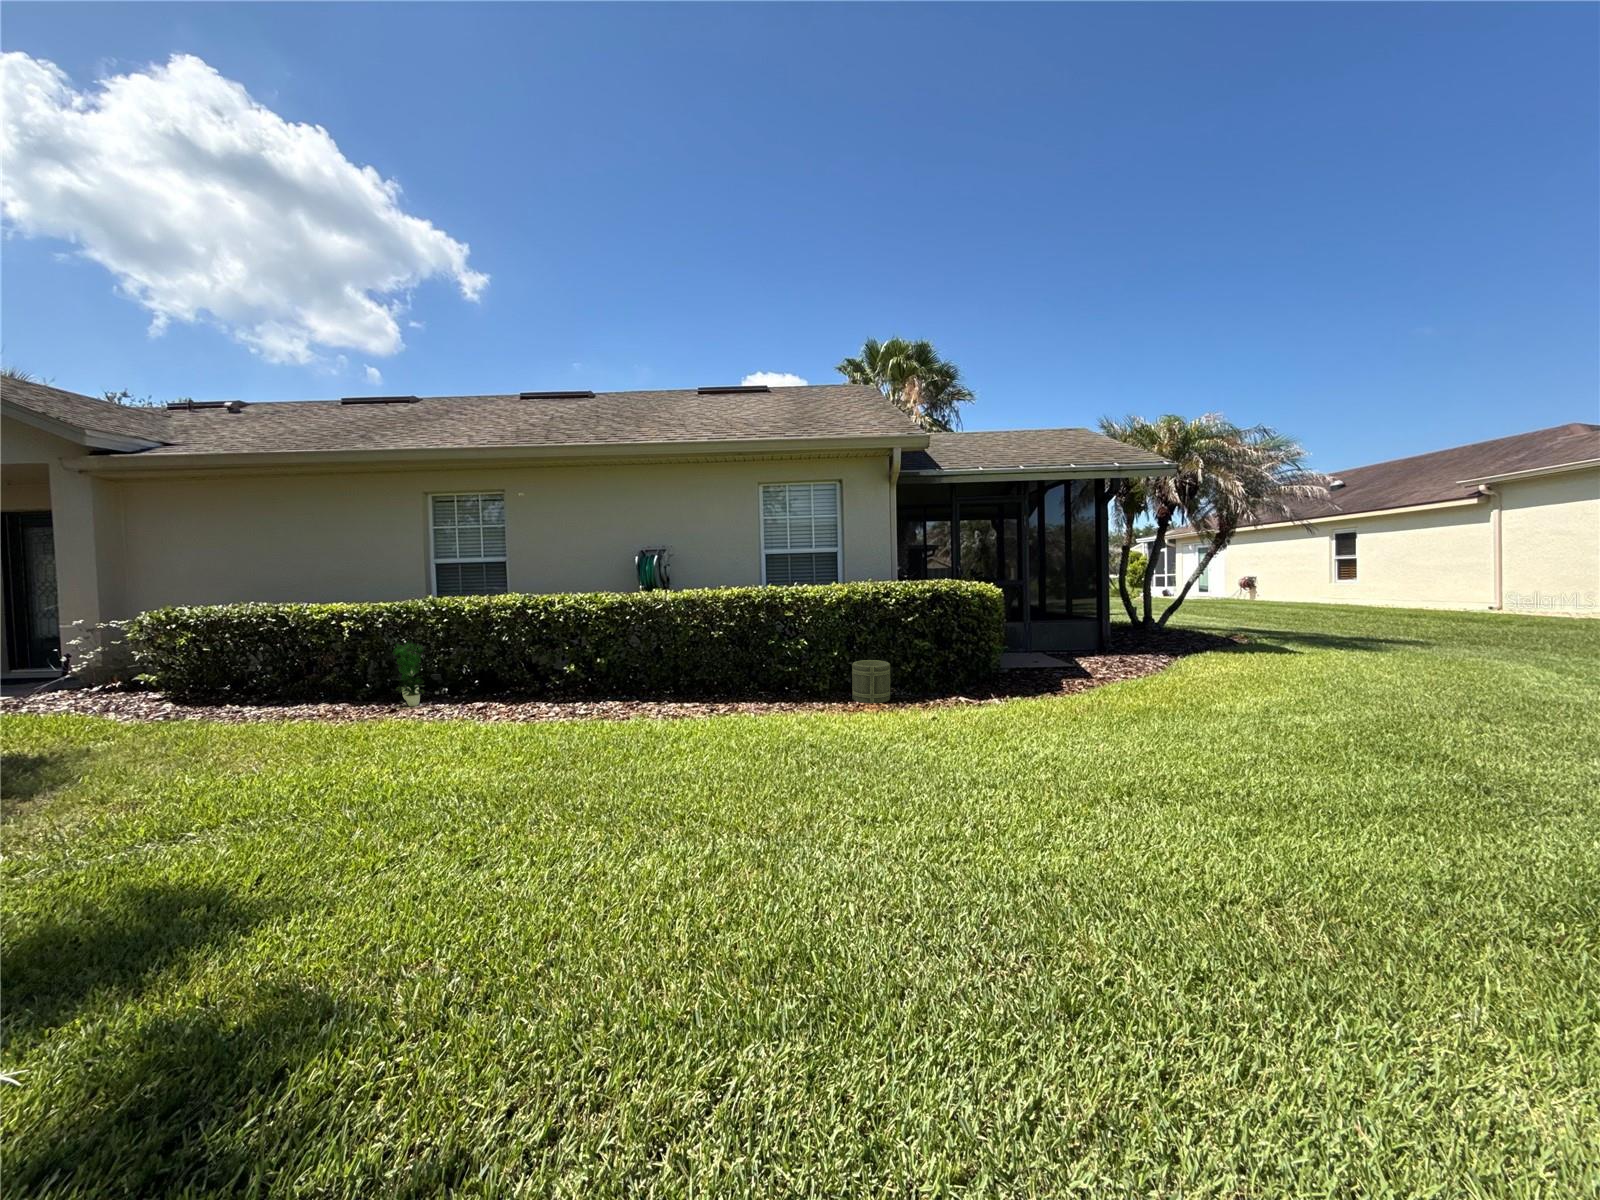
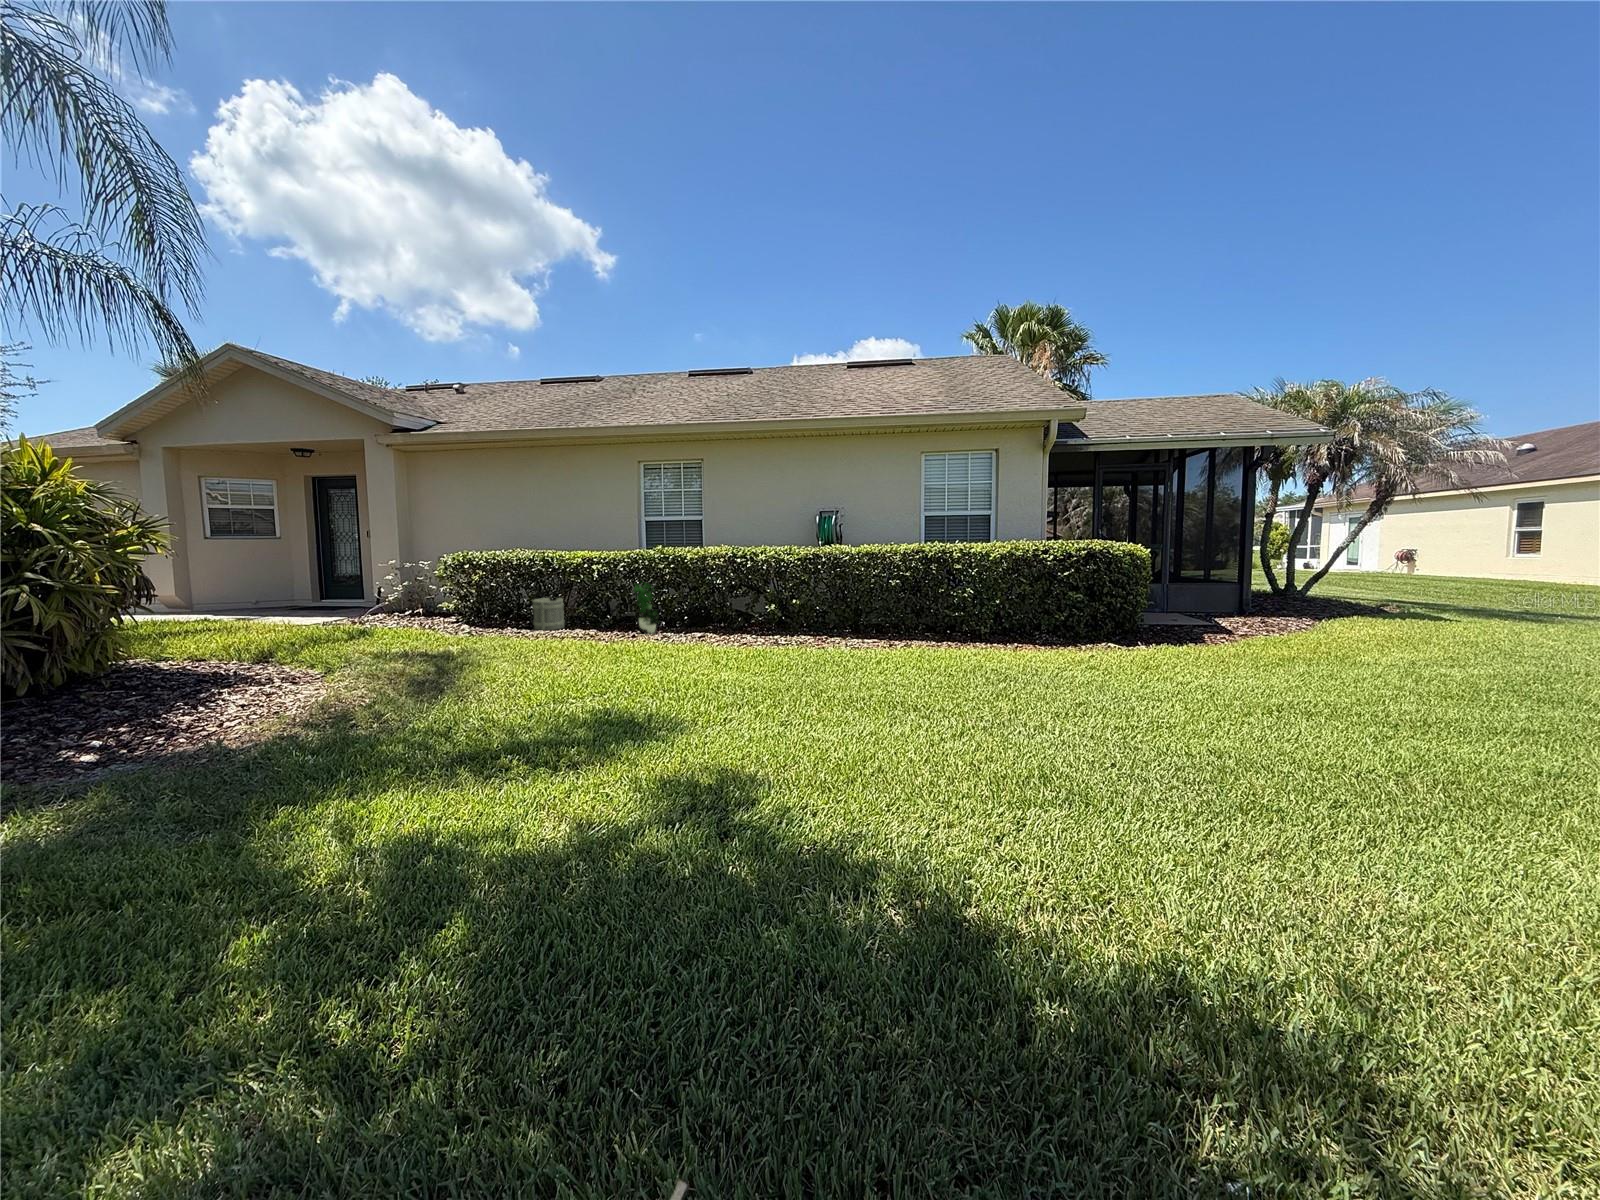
bucket: present [852,660,890,703] -> present [533,598,565,630]

